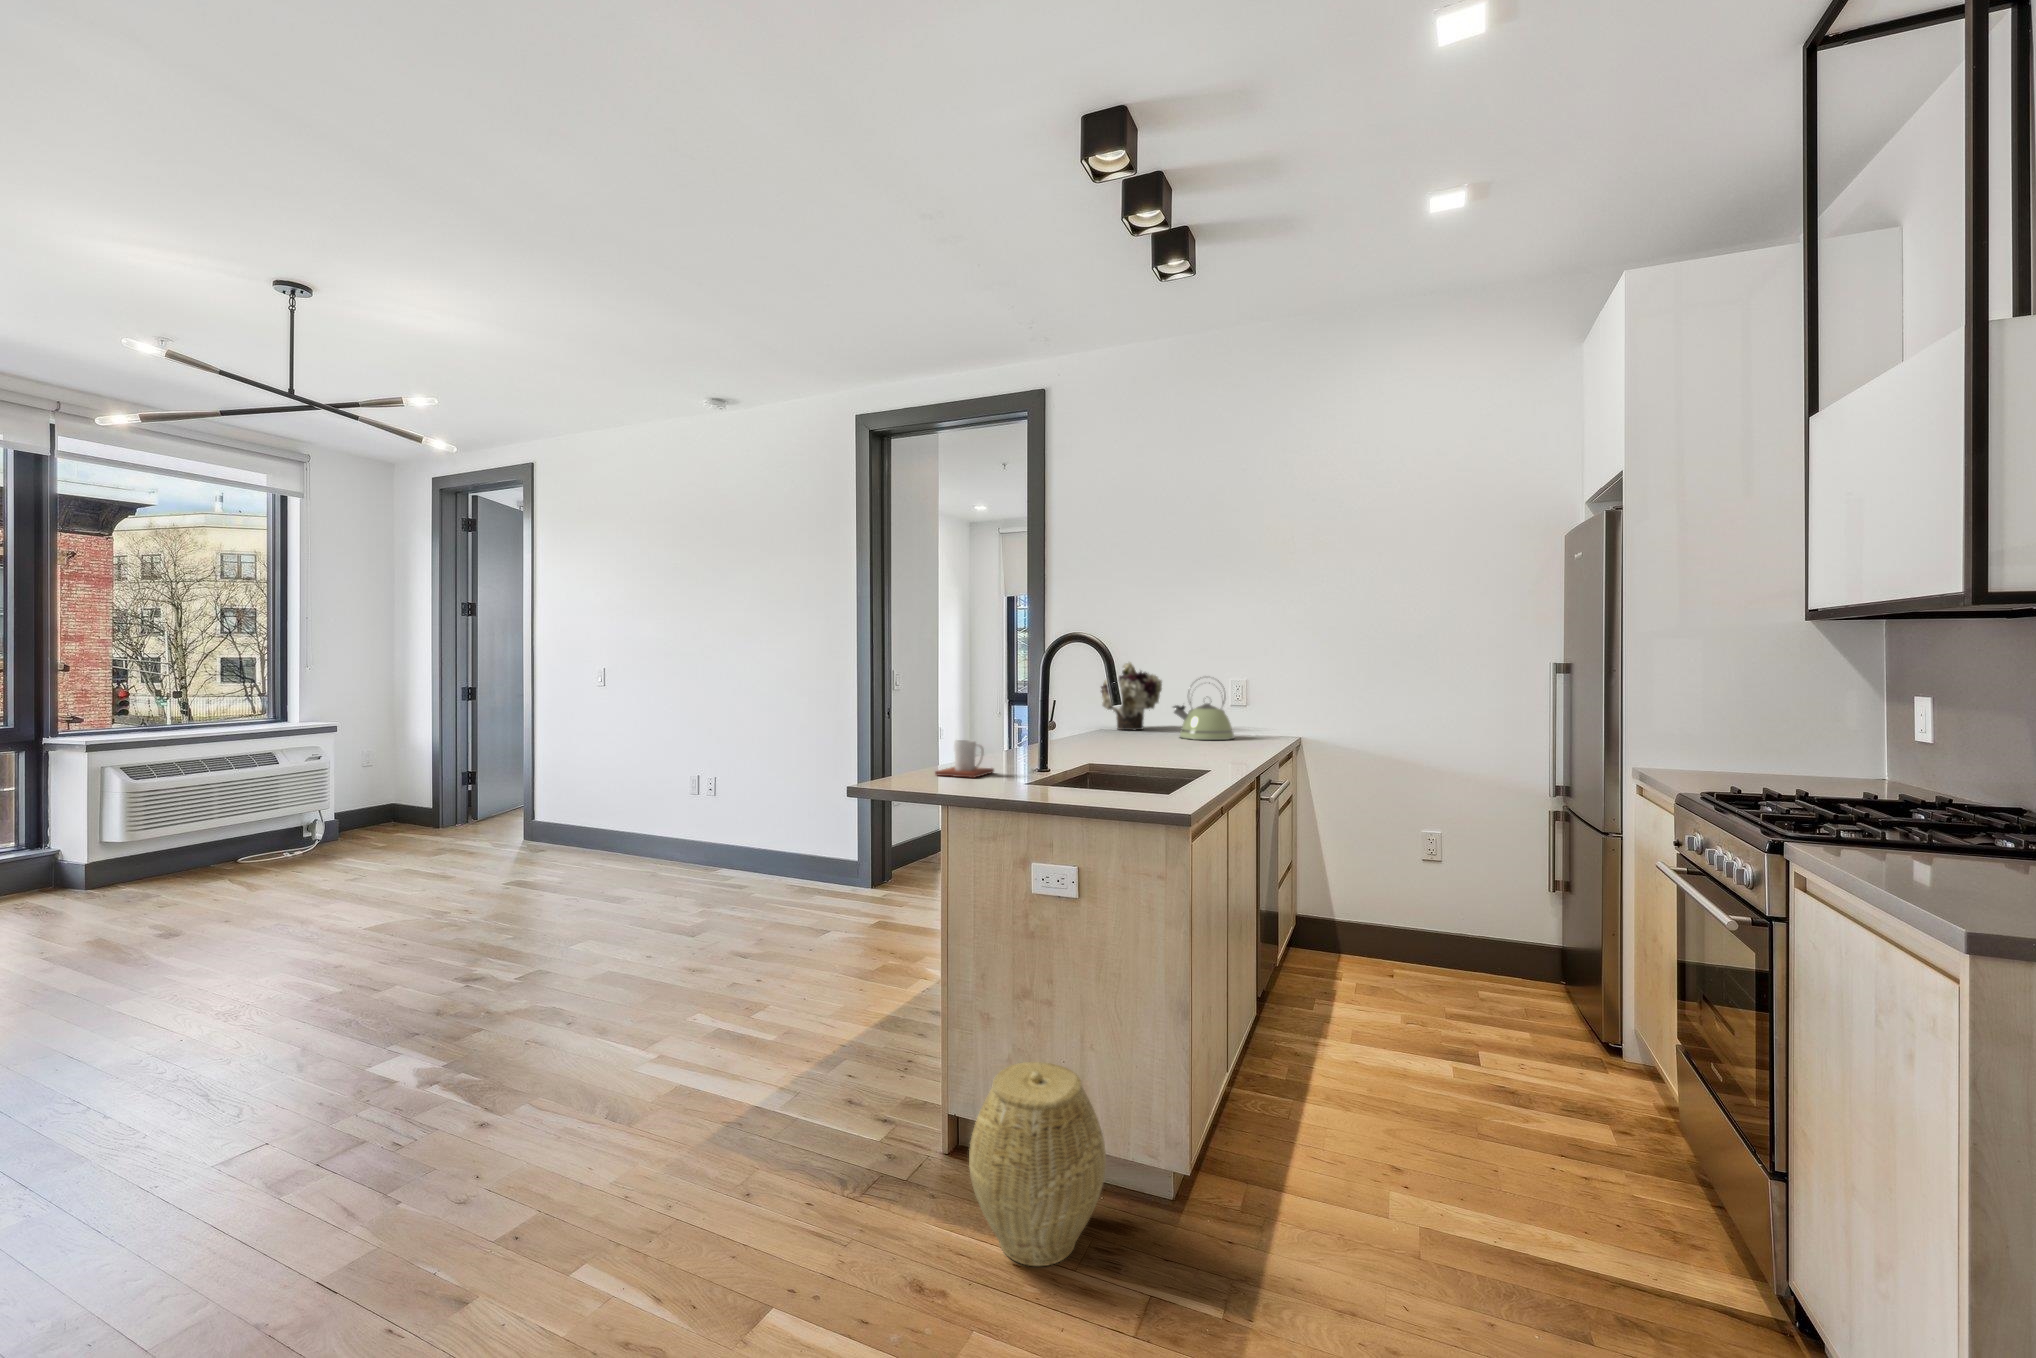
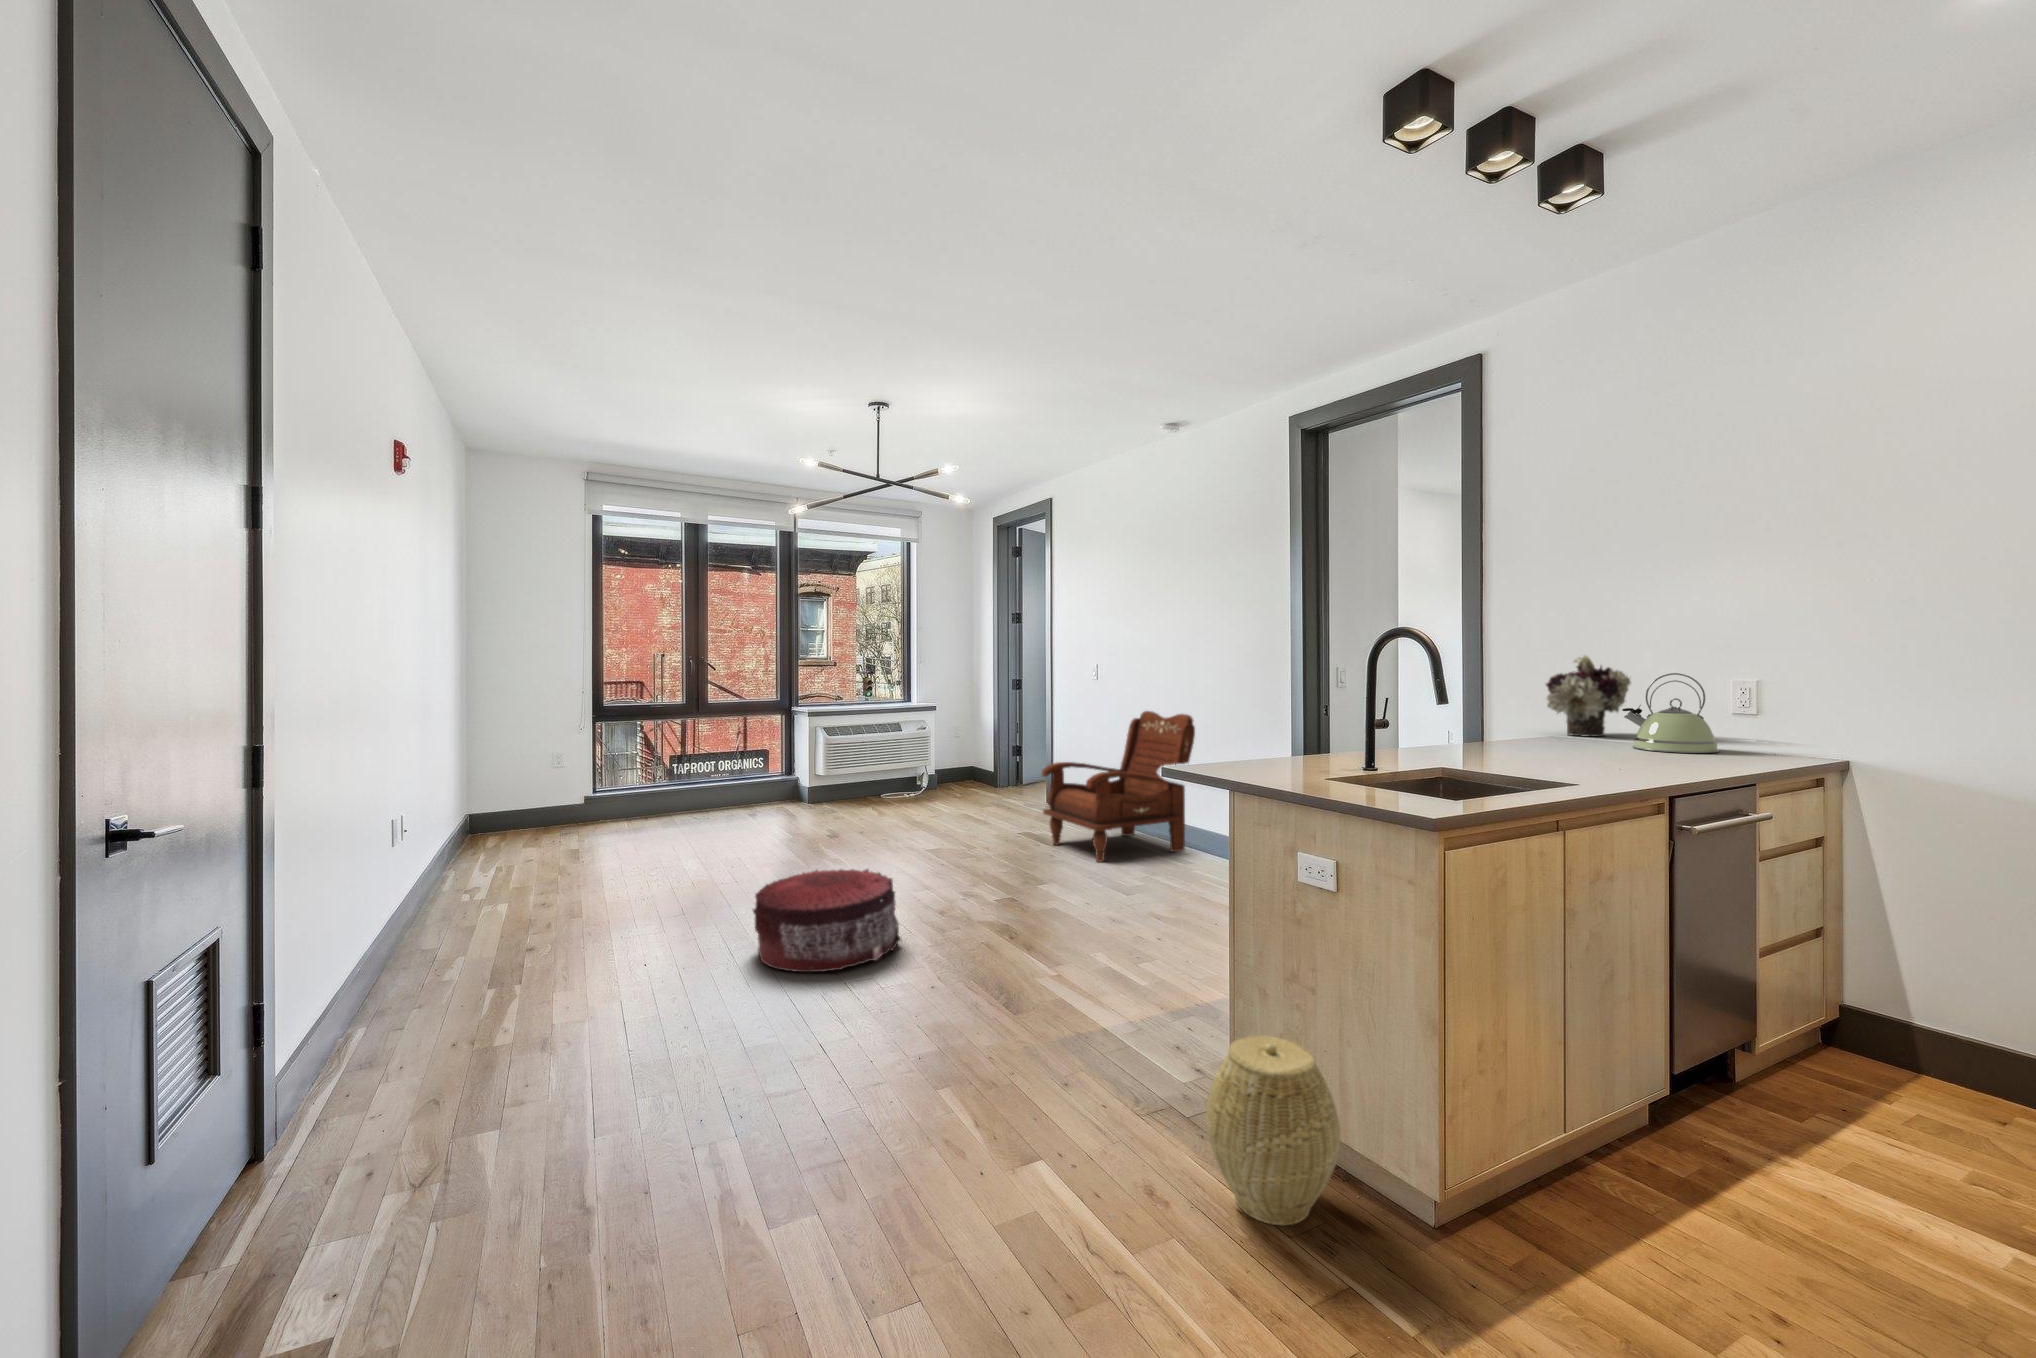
armchair: none [545,722,741,906] -> present [1042,711,1195,862]
mug: present [935,740,994,778] -> none [1249,733,1311,769]
pouf: none [82,974,396,1179] -> present [752,869,901,972]

